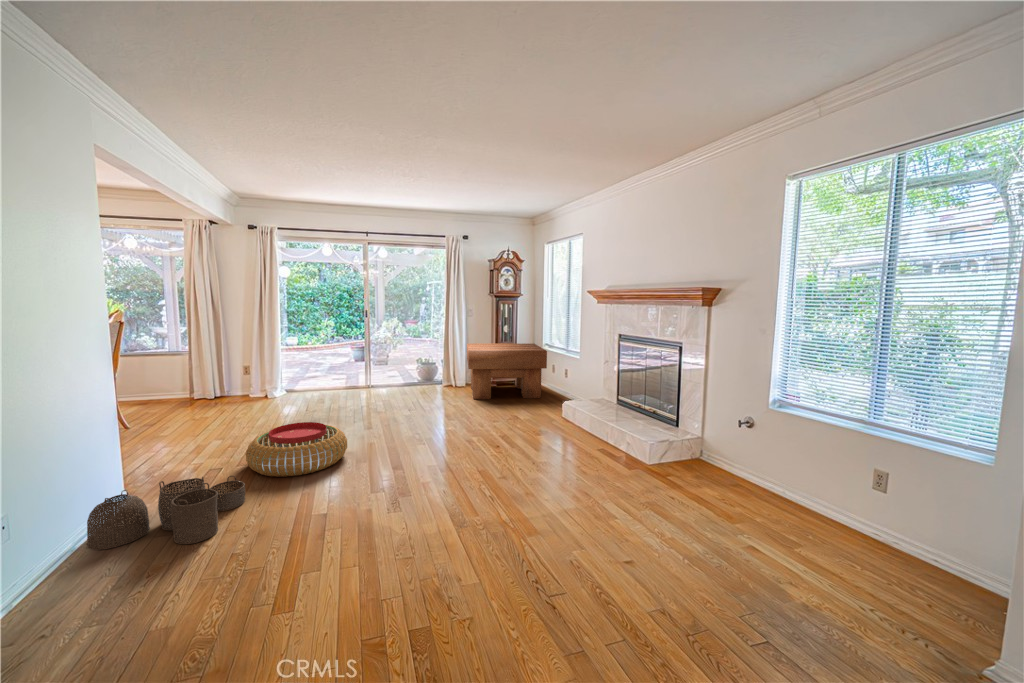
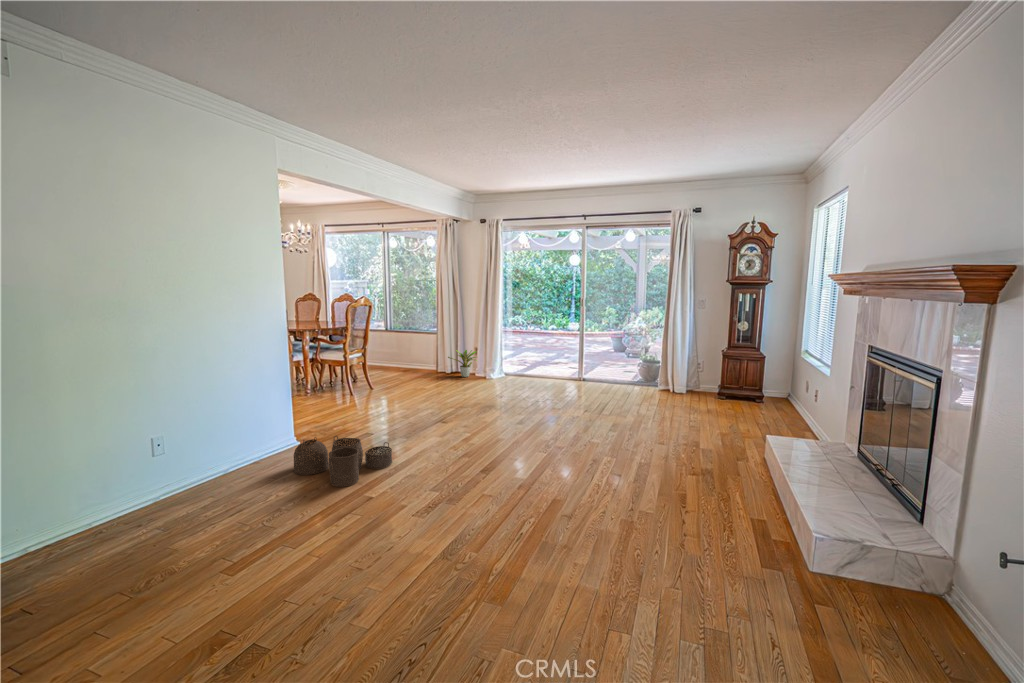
coffee table: present [467,343,547,399] -> none [670,342,785,424]
potted plant: none [214,368,258,400] -> present [448,350,477,377]
pouf: present [246,422,347,477] -> none [411,407,493,454]

